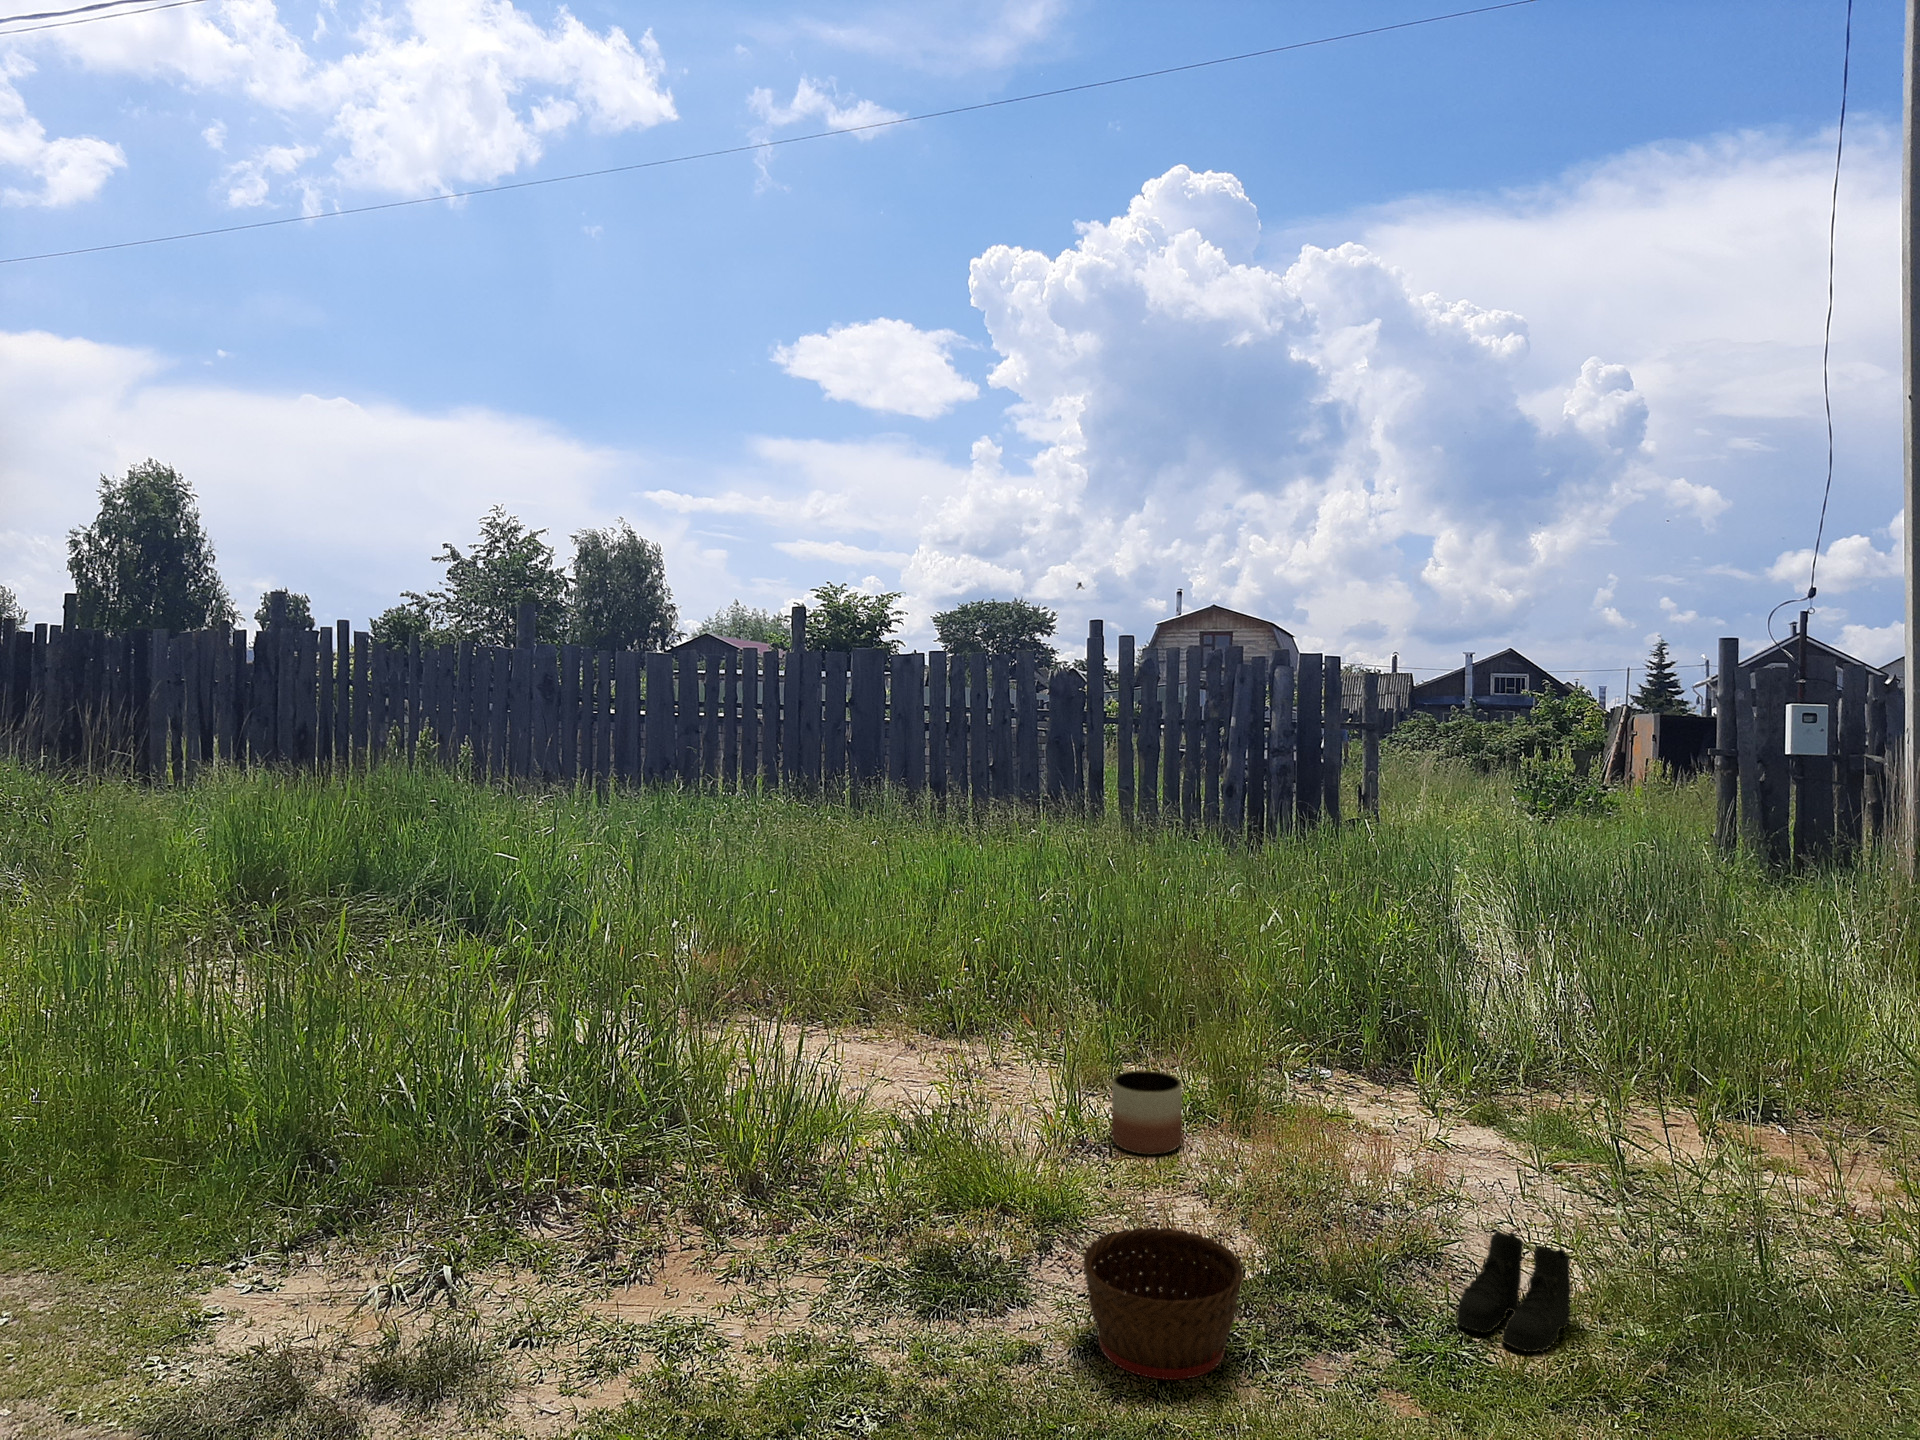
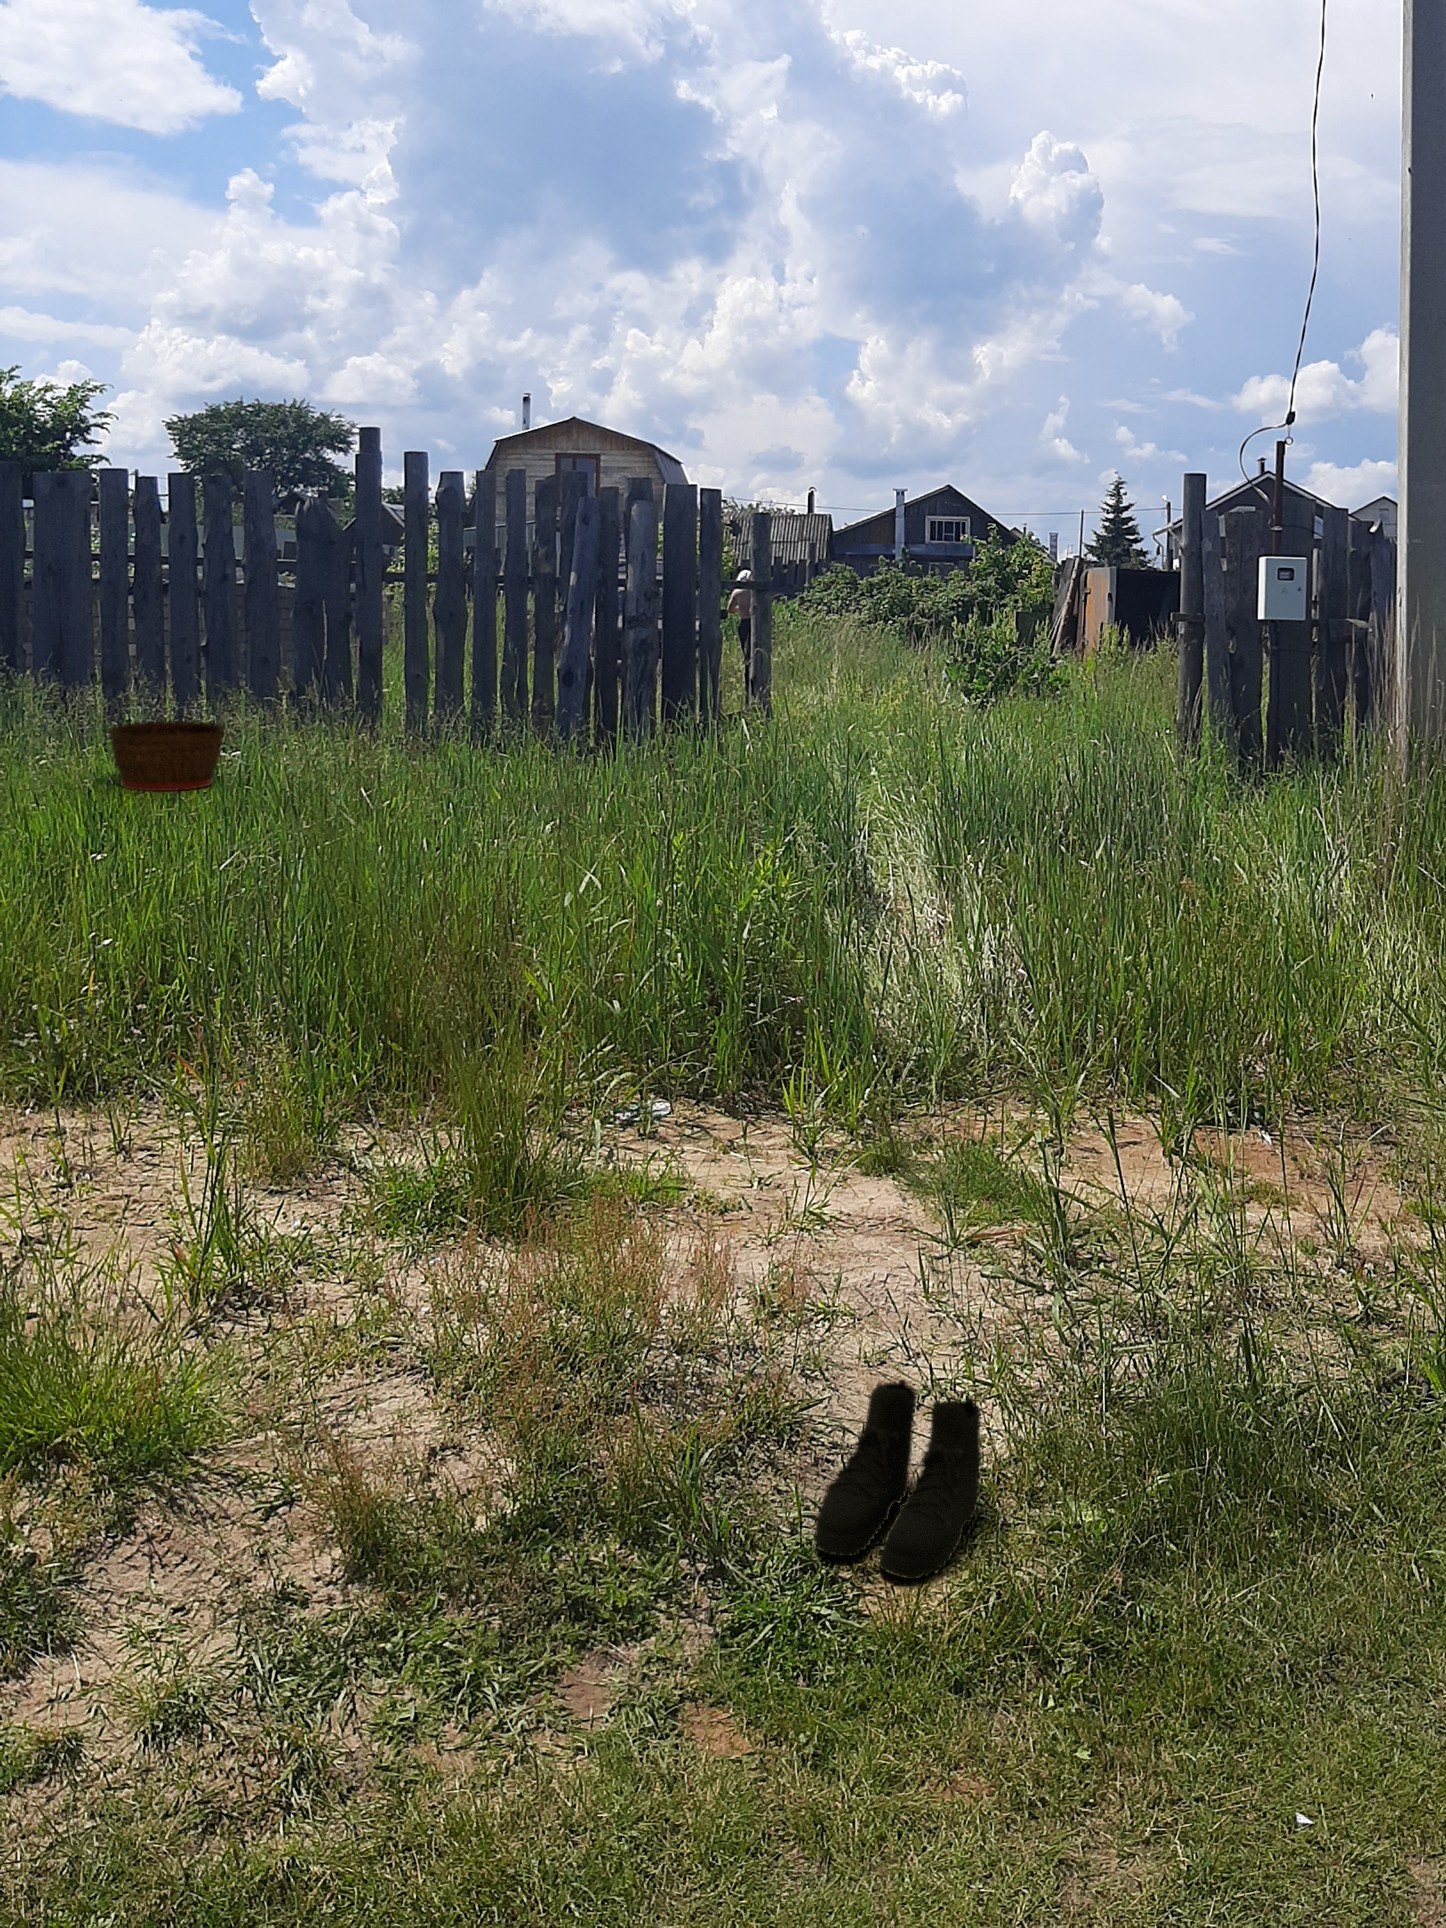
planter: present [1111,1070,1182,1155] -> none [289,1152,413,1297]
basket: present [1083,1227,1243,1380] -> present [109,721,225,791]

